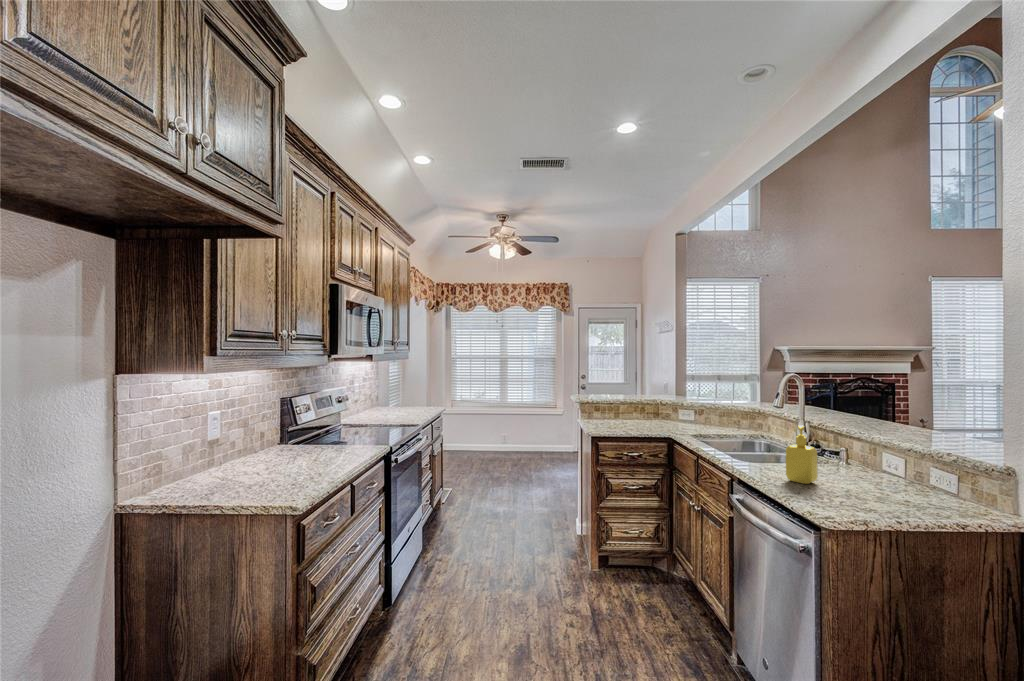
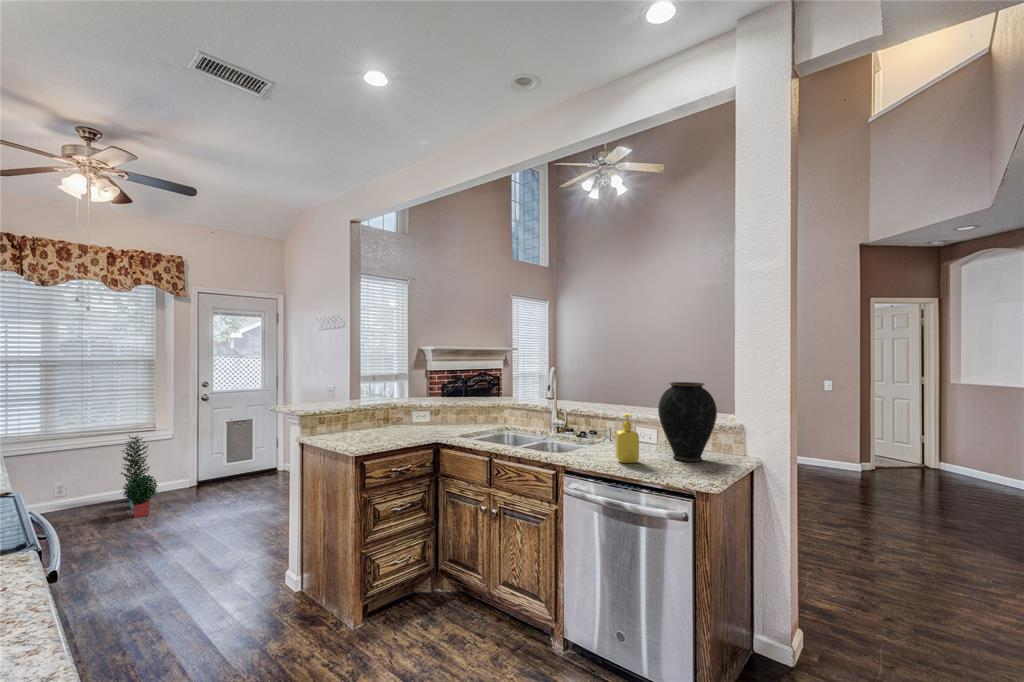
vase: none [853,395,946,502] -> present [658,382,717,462]
potted plant: none [528,409,550,464] -> present [121,435,157,518]

